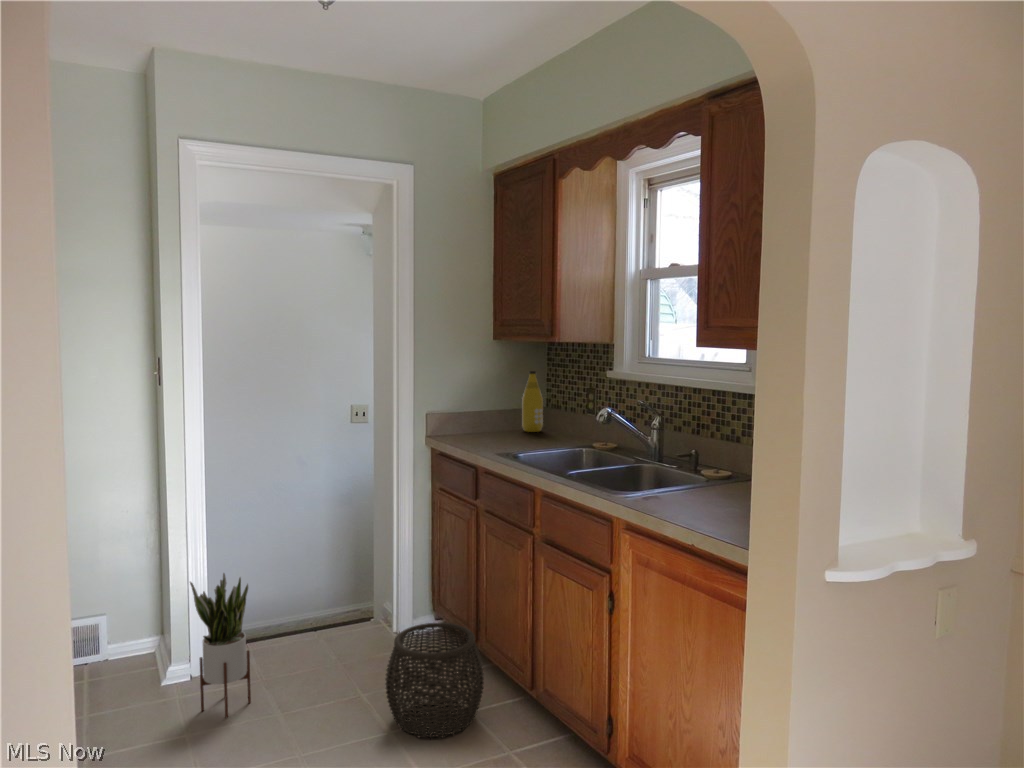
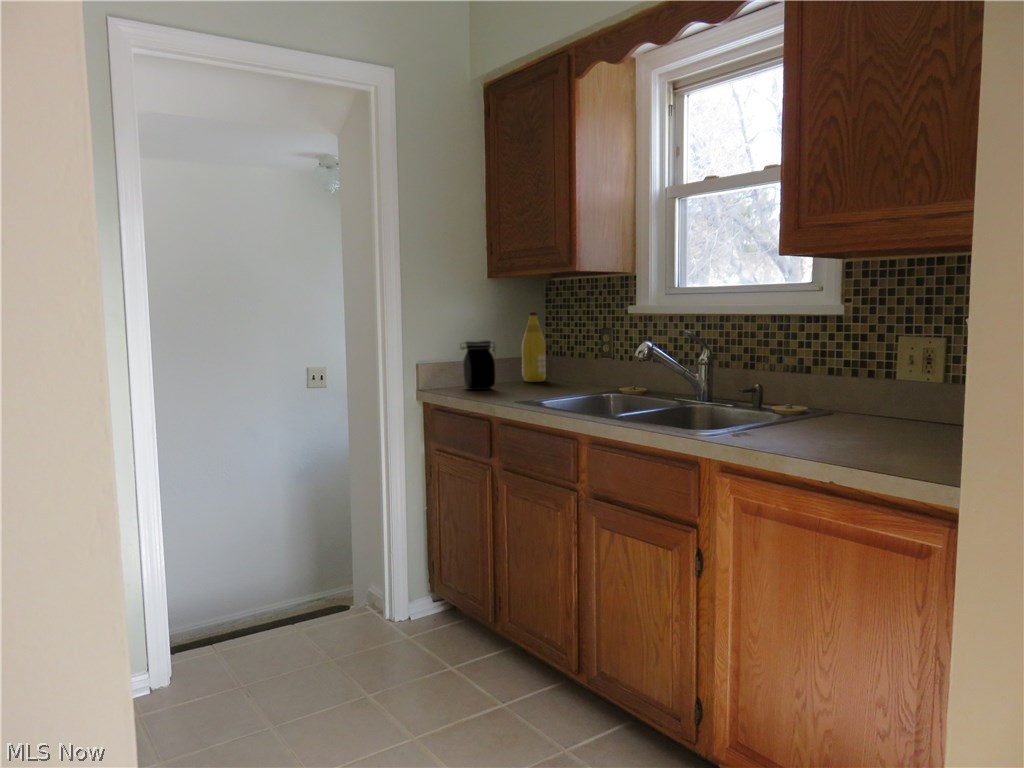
jar: none [462,396,493,439] -> present [461,340,496,390]
potted plant: present [190,573,251,717] -> none [155,560,235,737]
woven basket: present [386,623,484,738] -> none [406,602,524,740]

